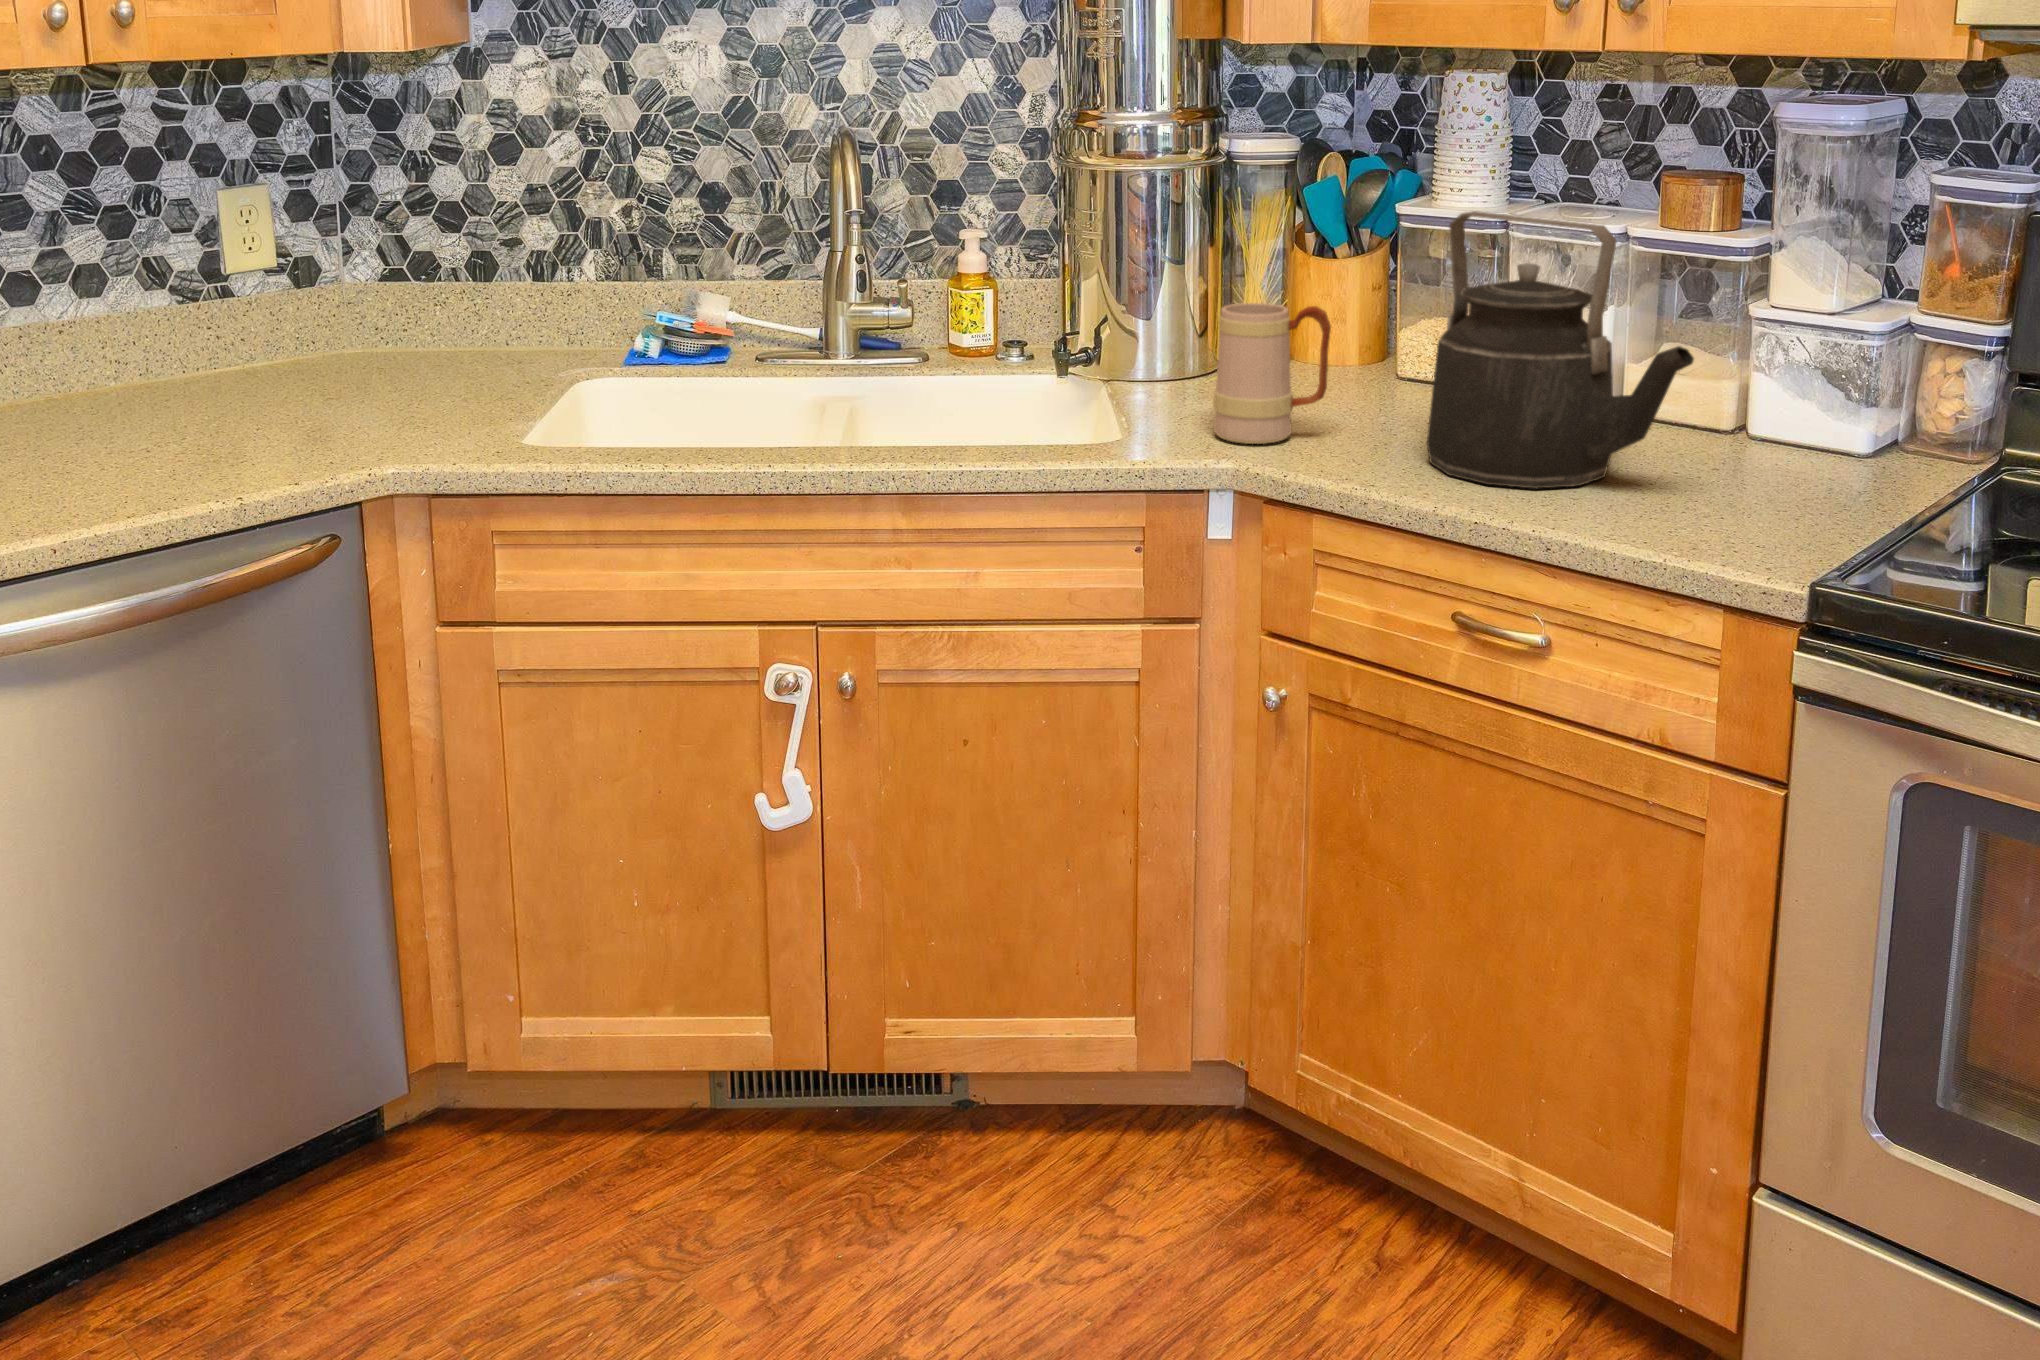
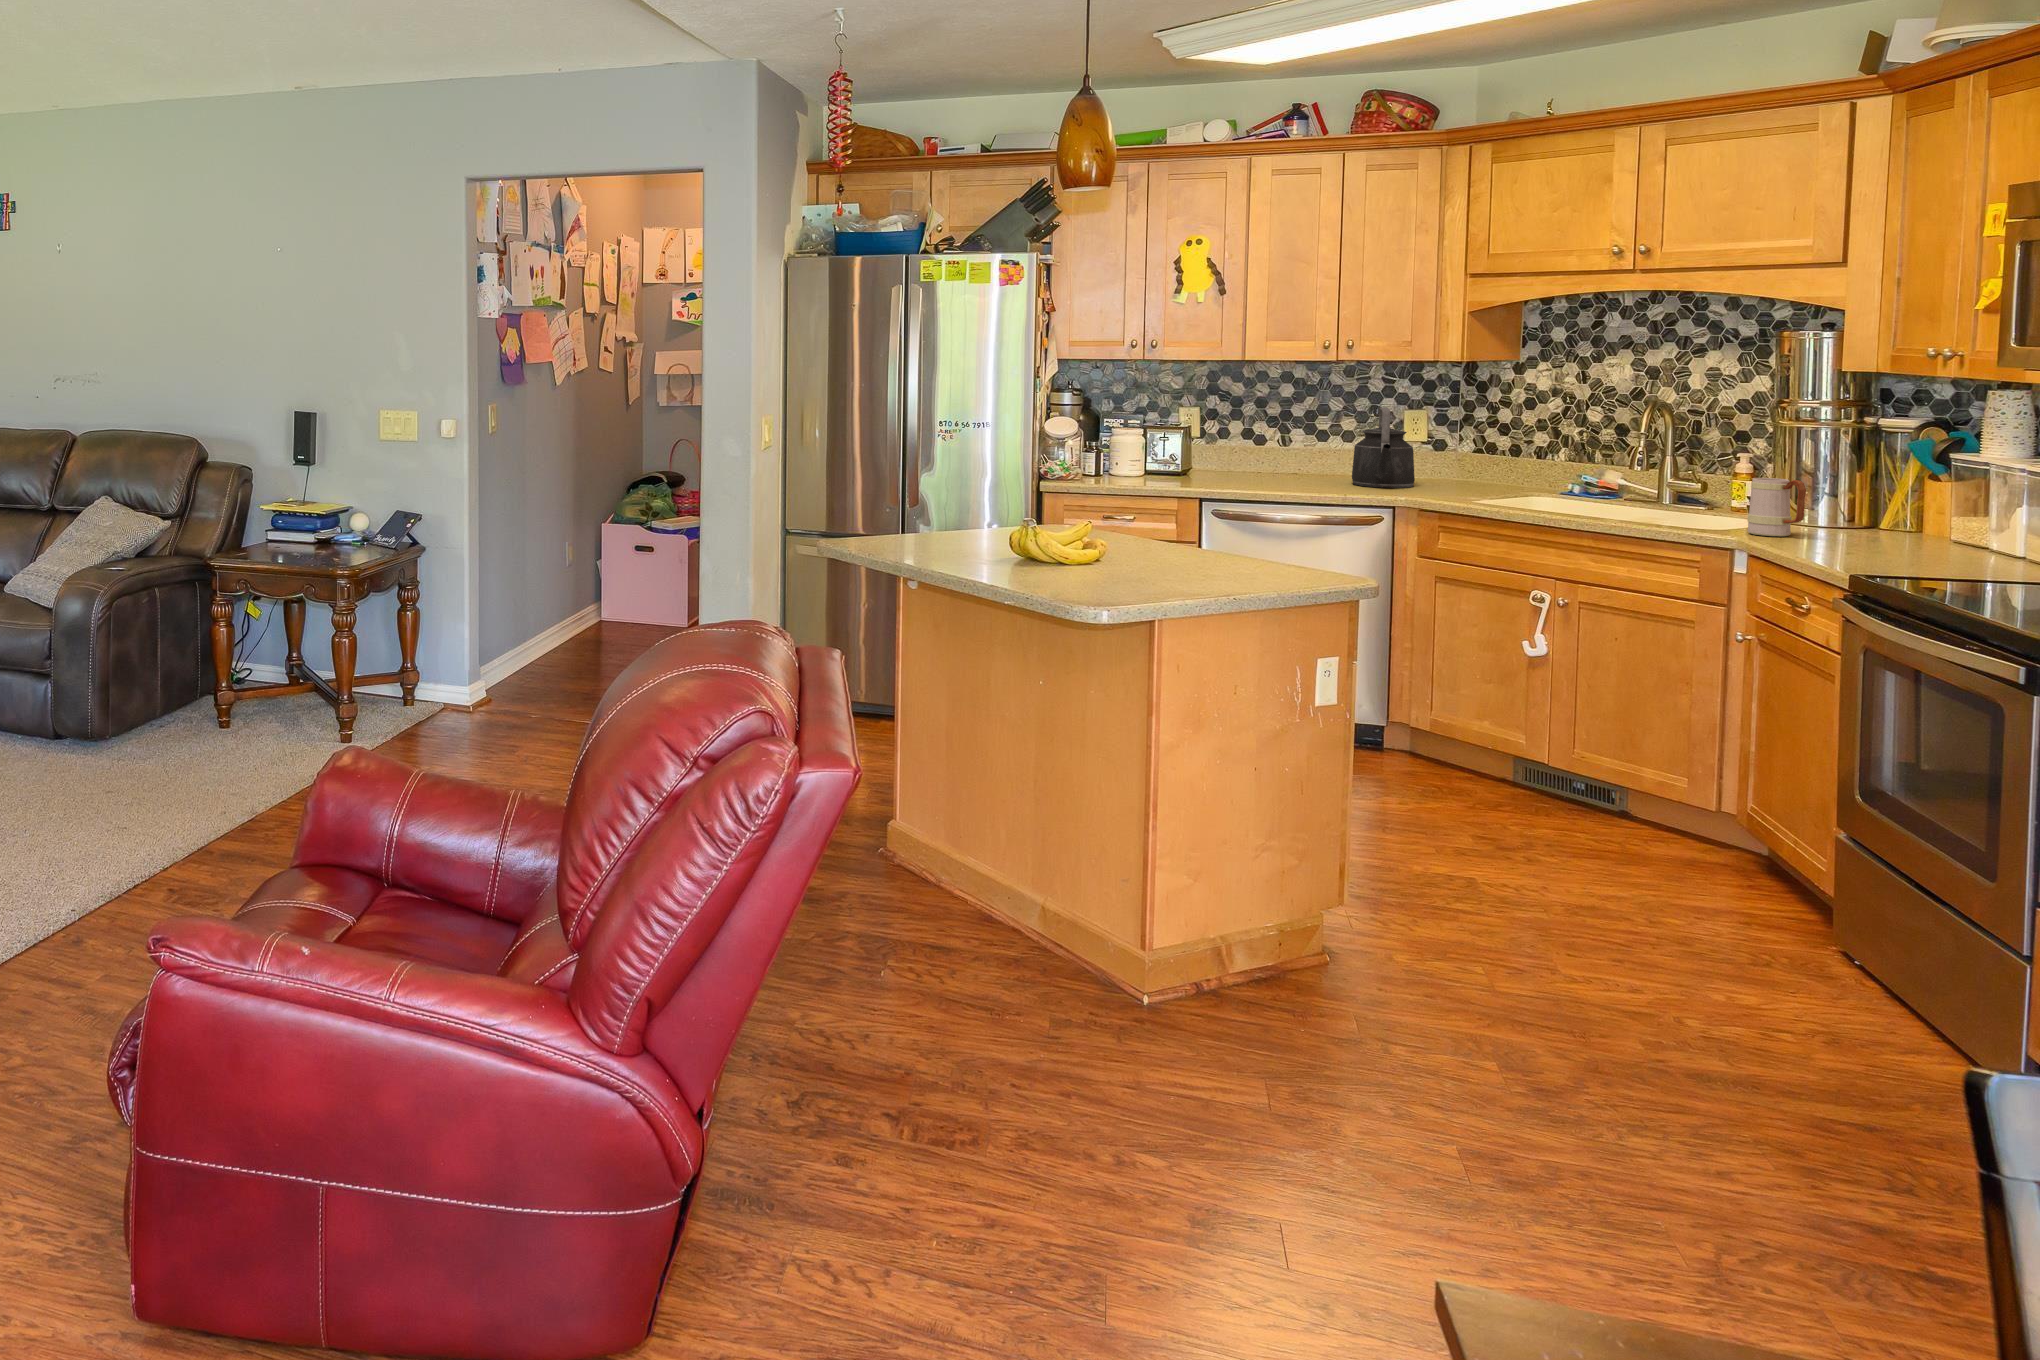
kettle: present [1427,211,1694,489] -> present [1352,407,1415,488]

